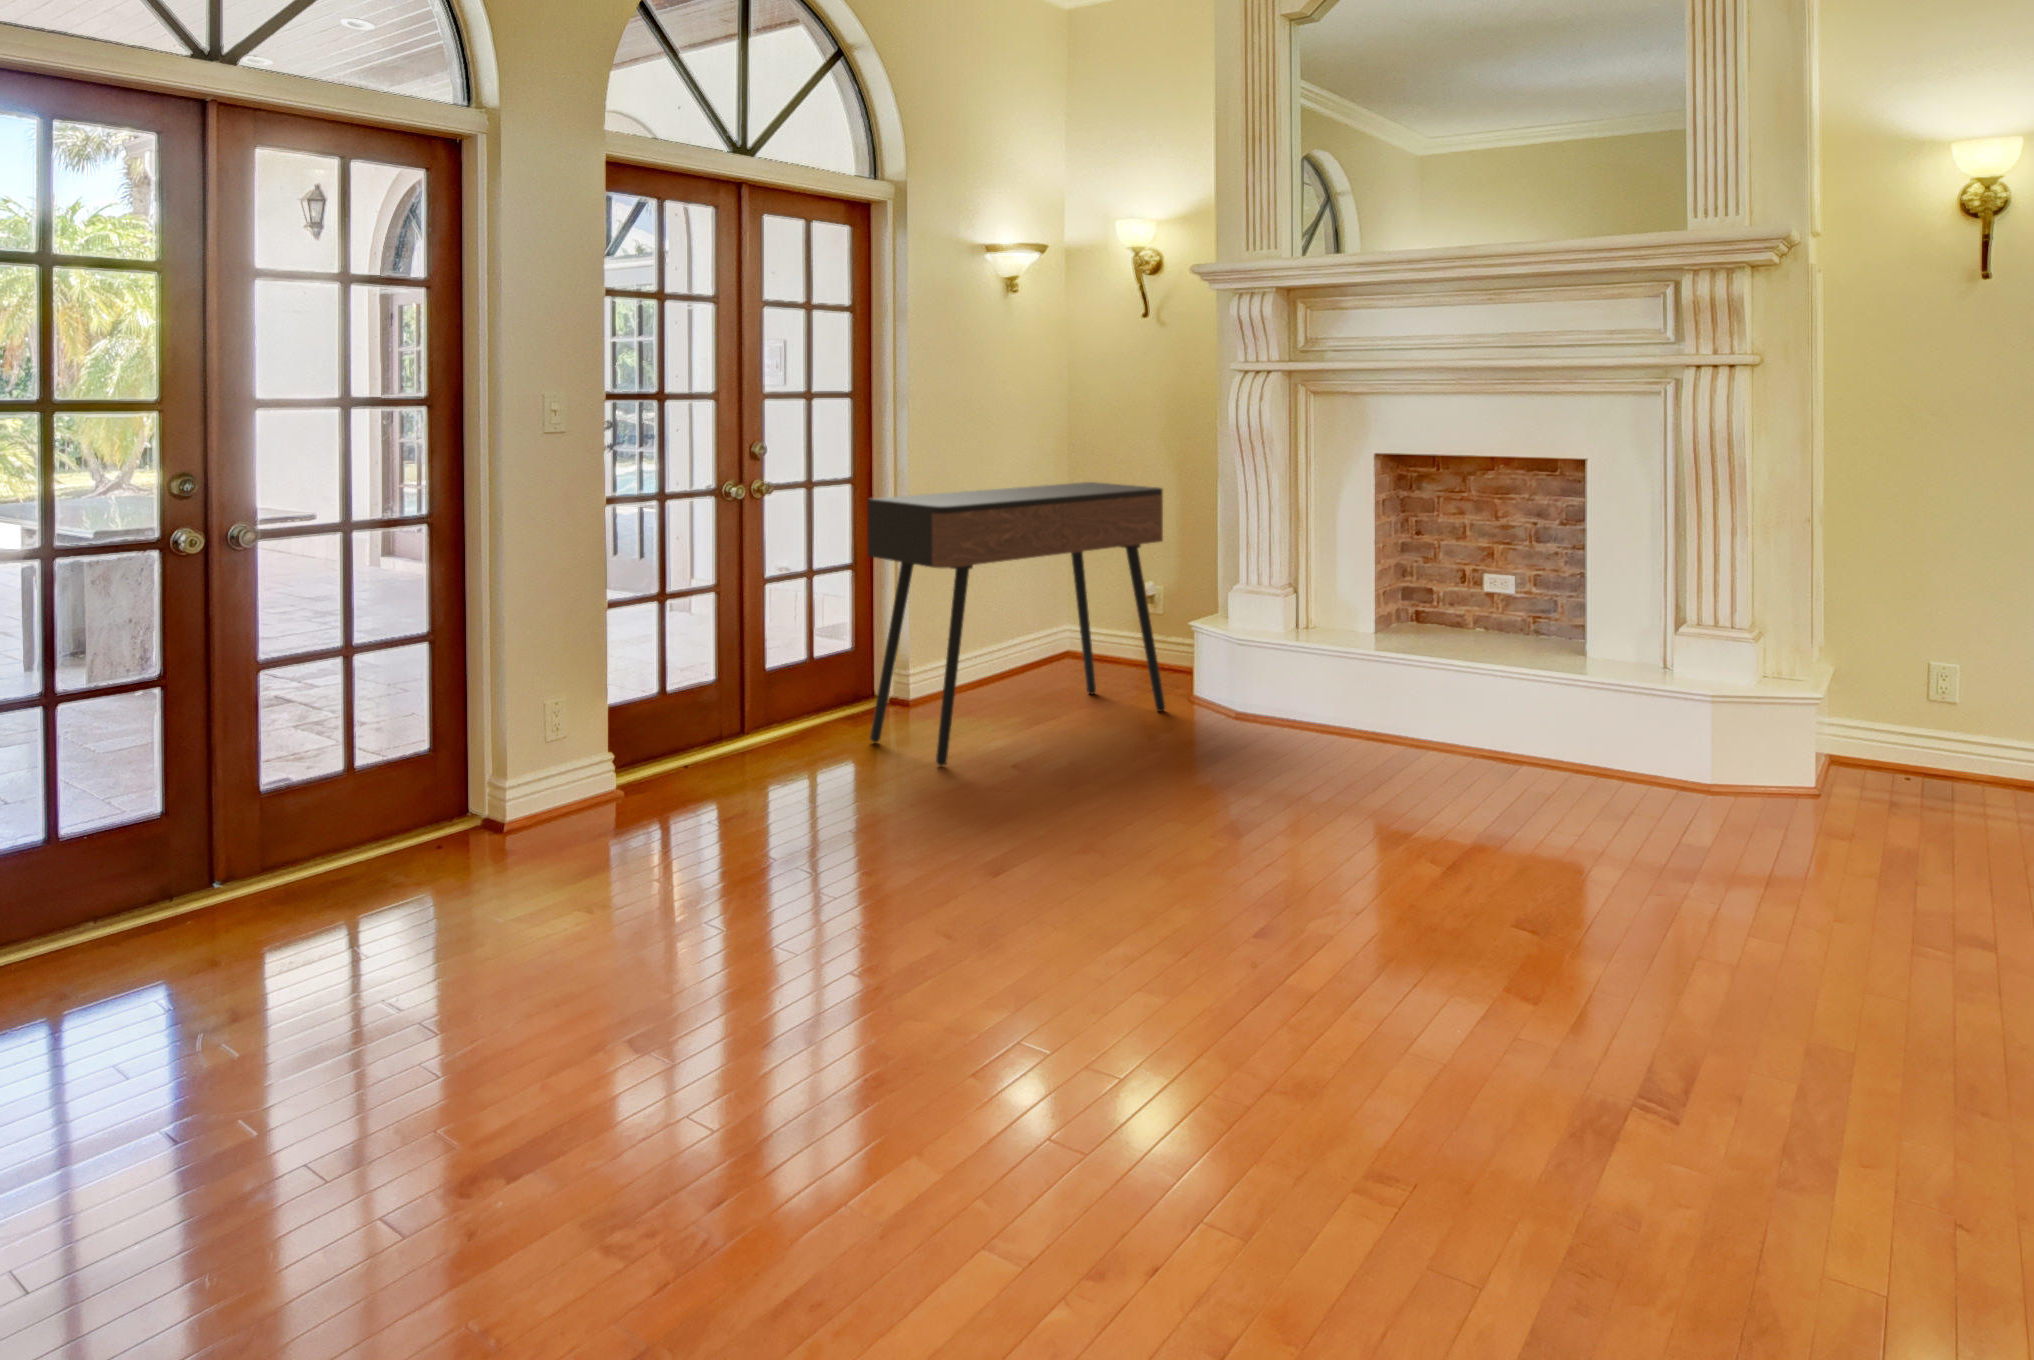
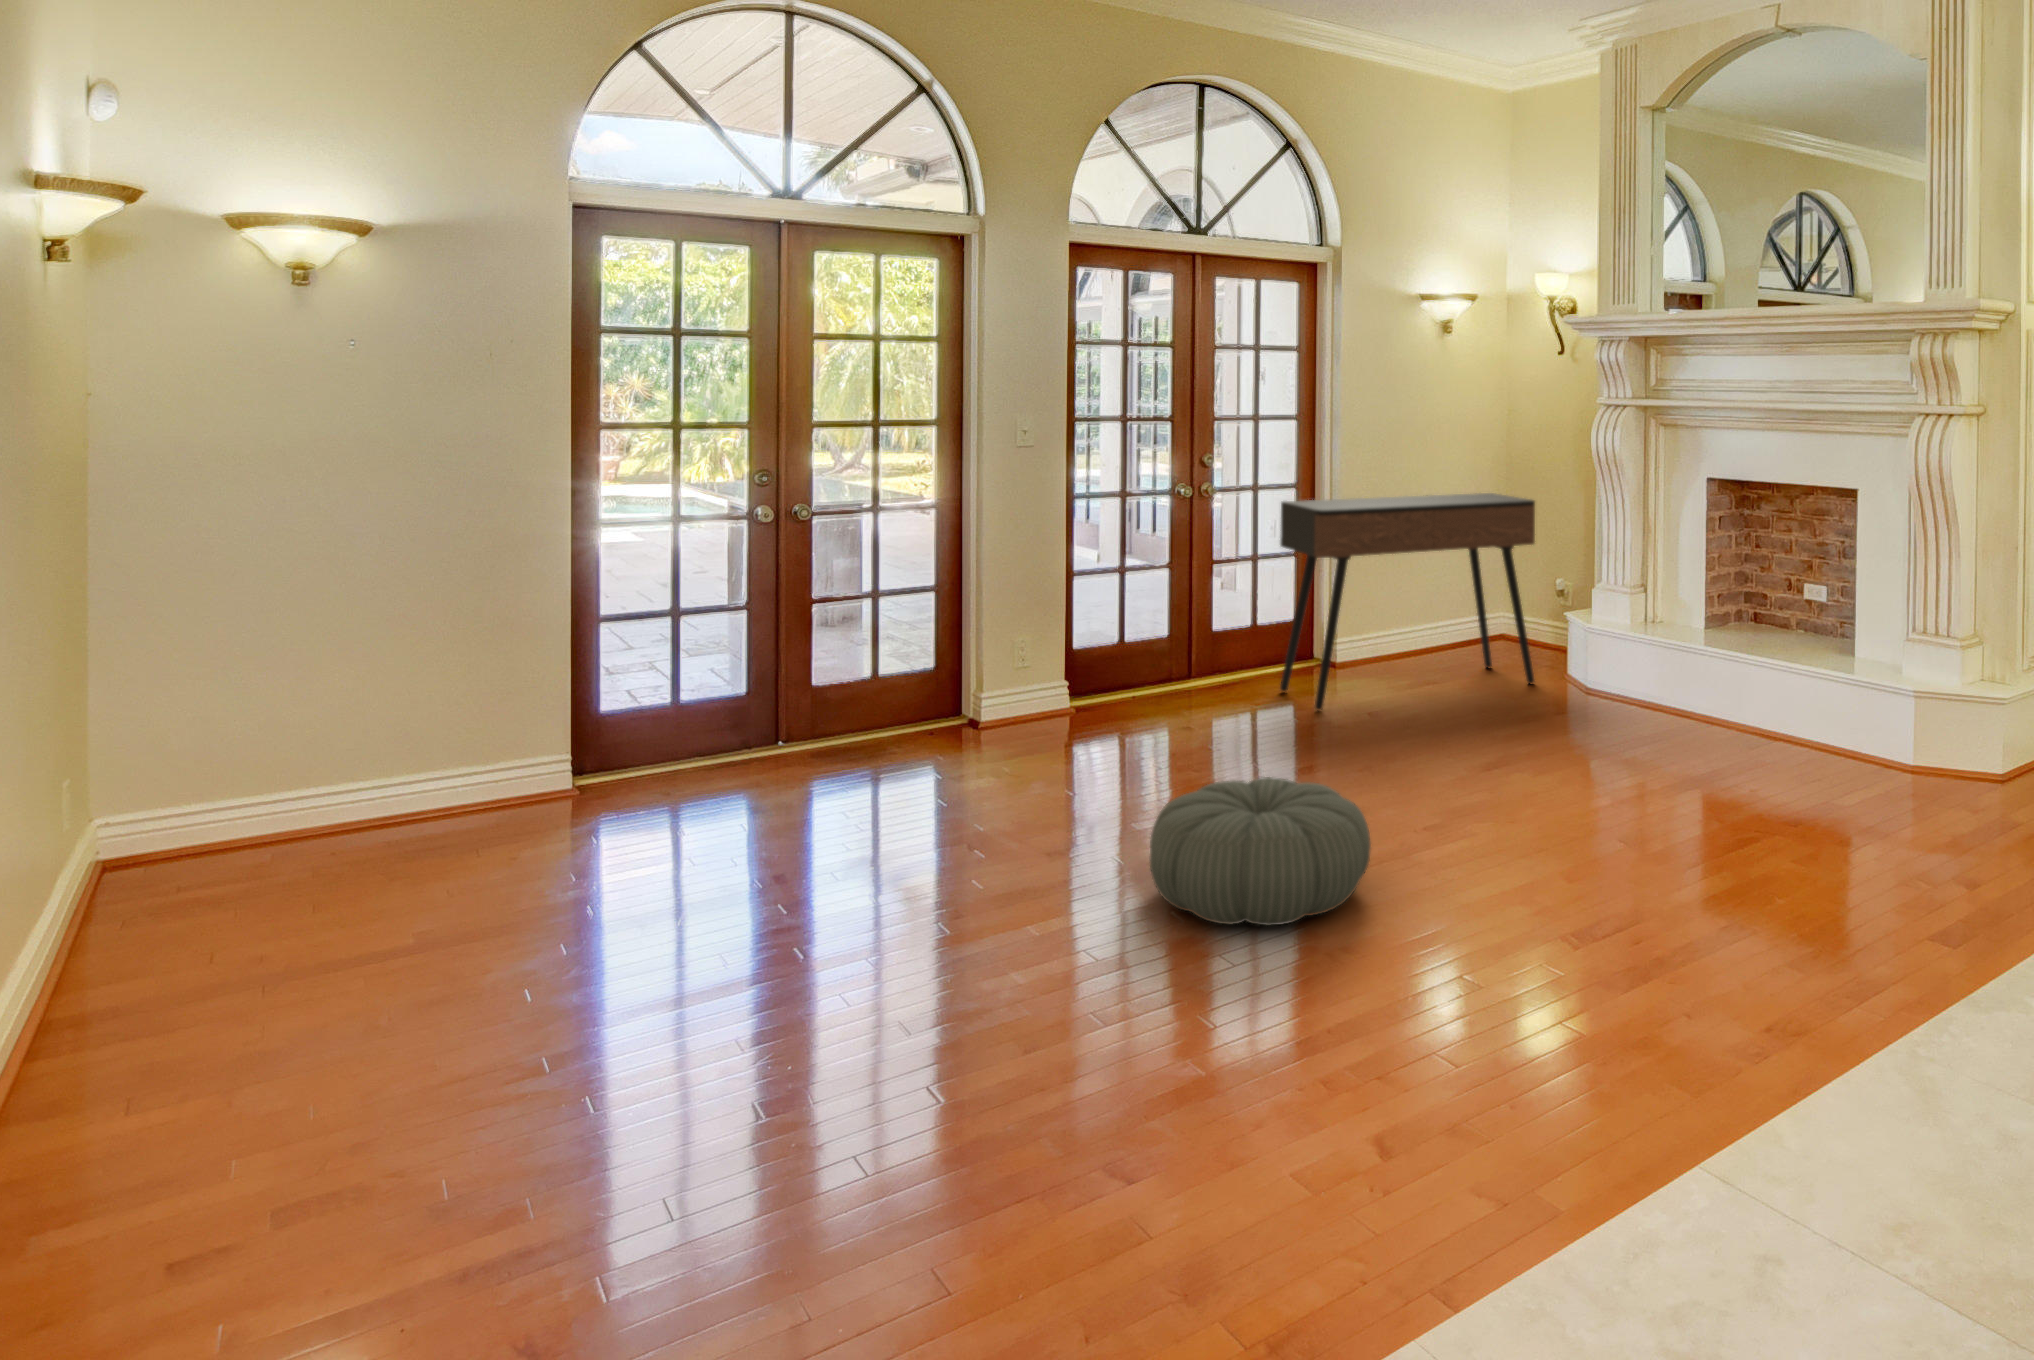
pouf: none [949,895,1299,1160] -> present [1150,777,1371,926]

